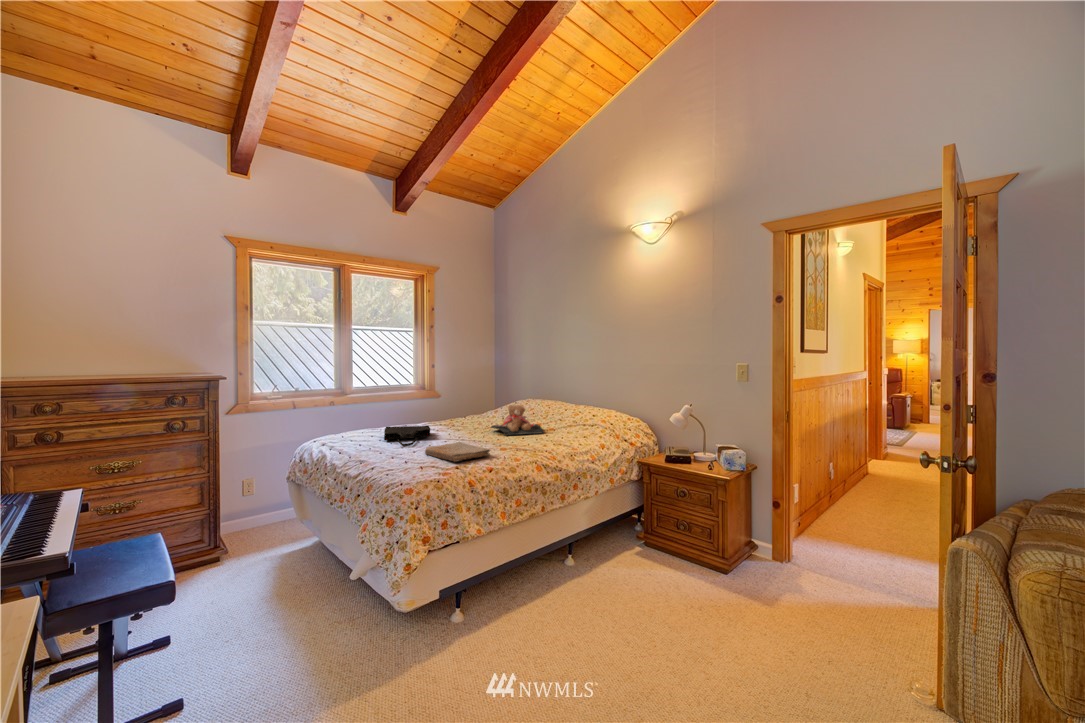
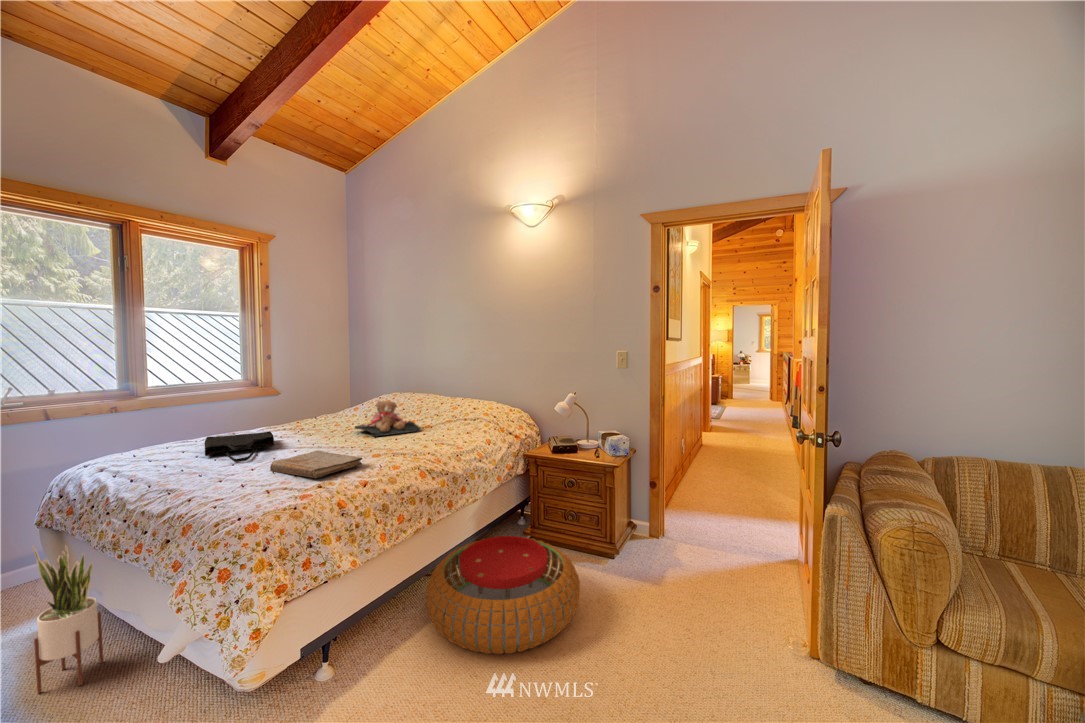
potted plant: none [286,490,321,590] -> present [33,545,103,693]
pouf: none [537,534,679,634] -> present [426,536,580,654]

